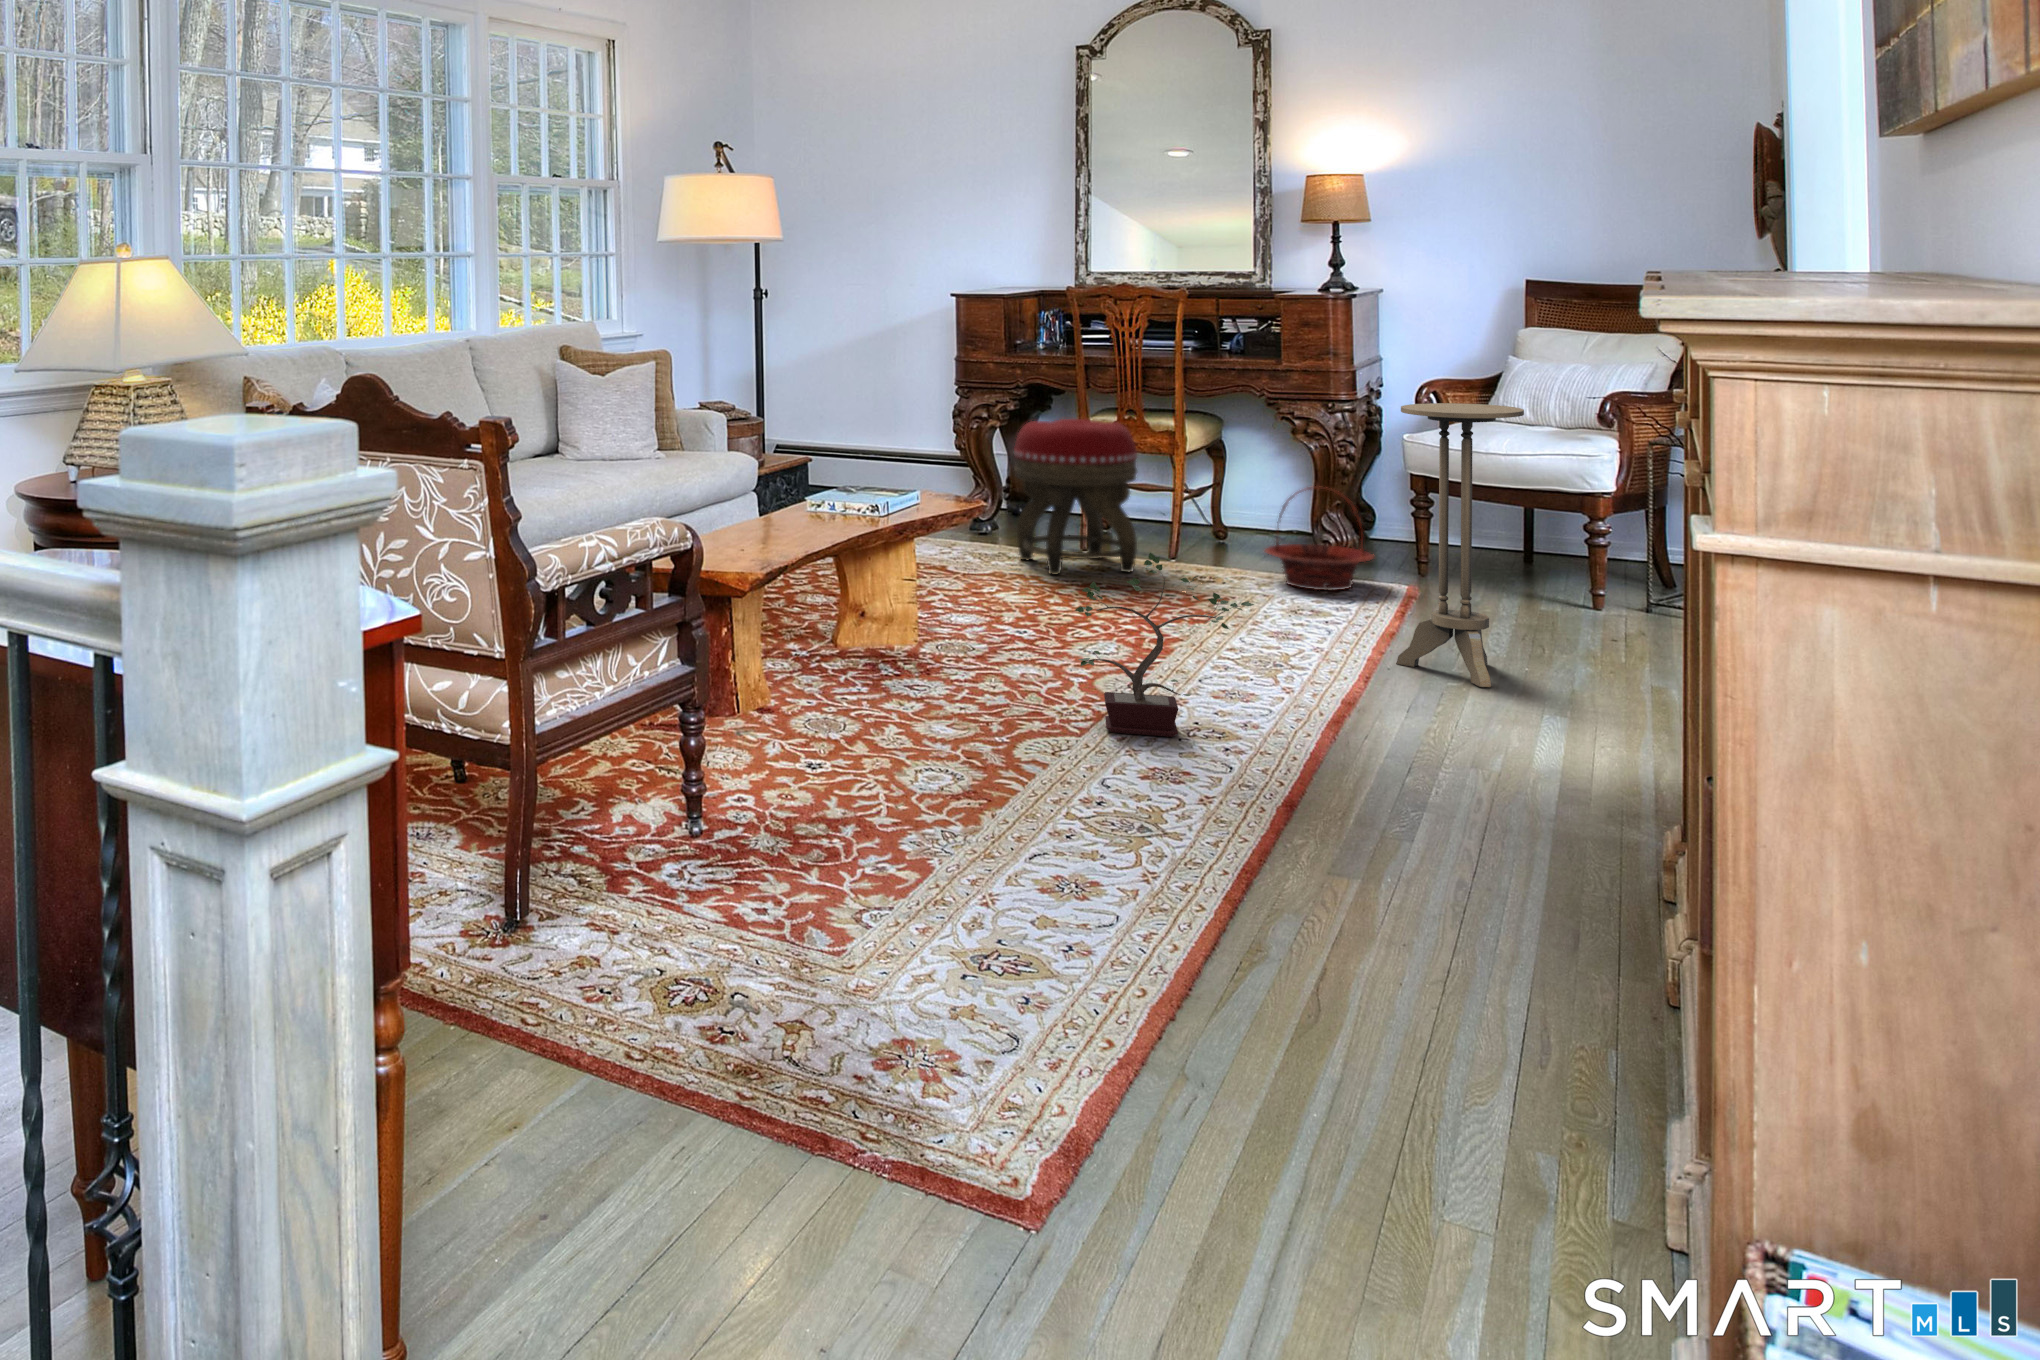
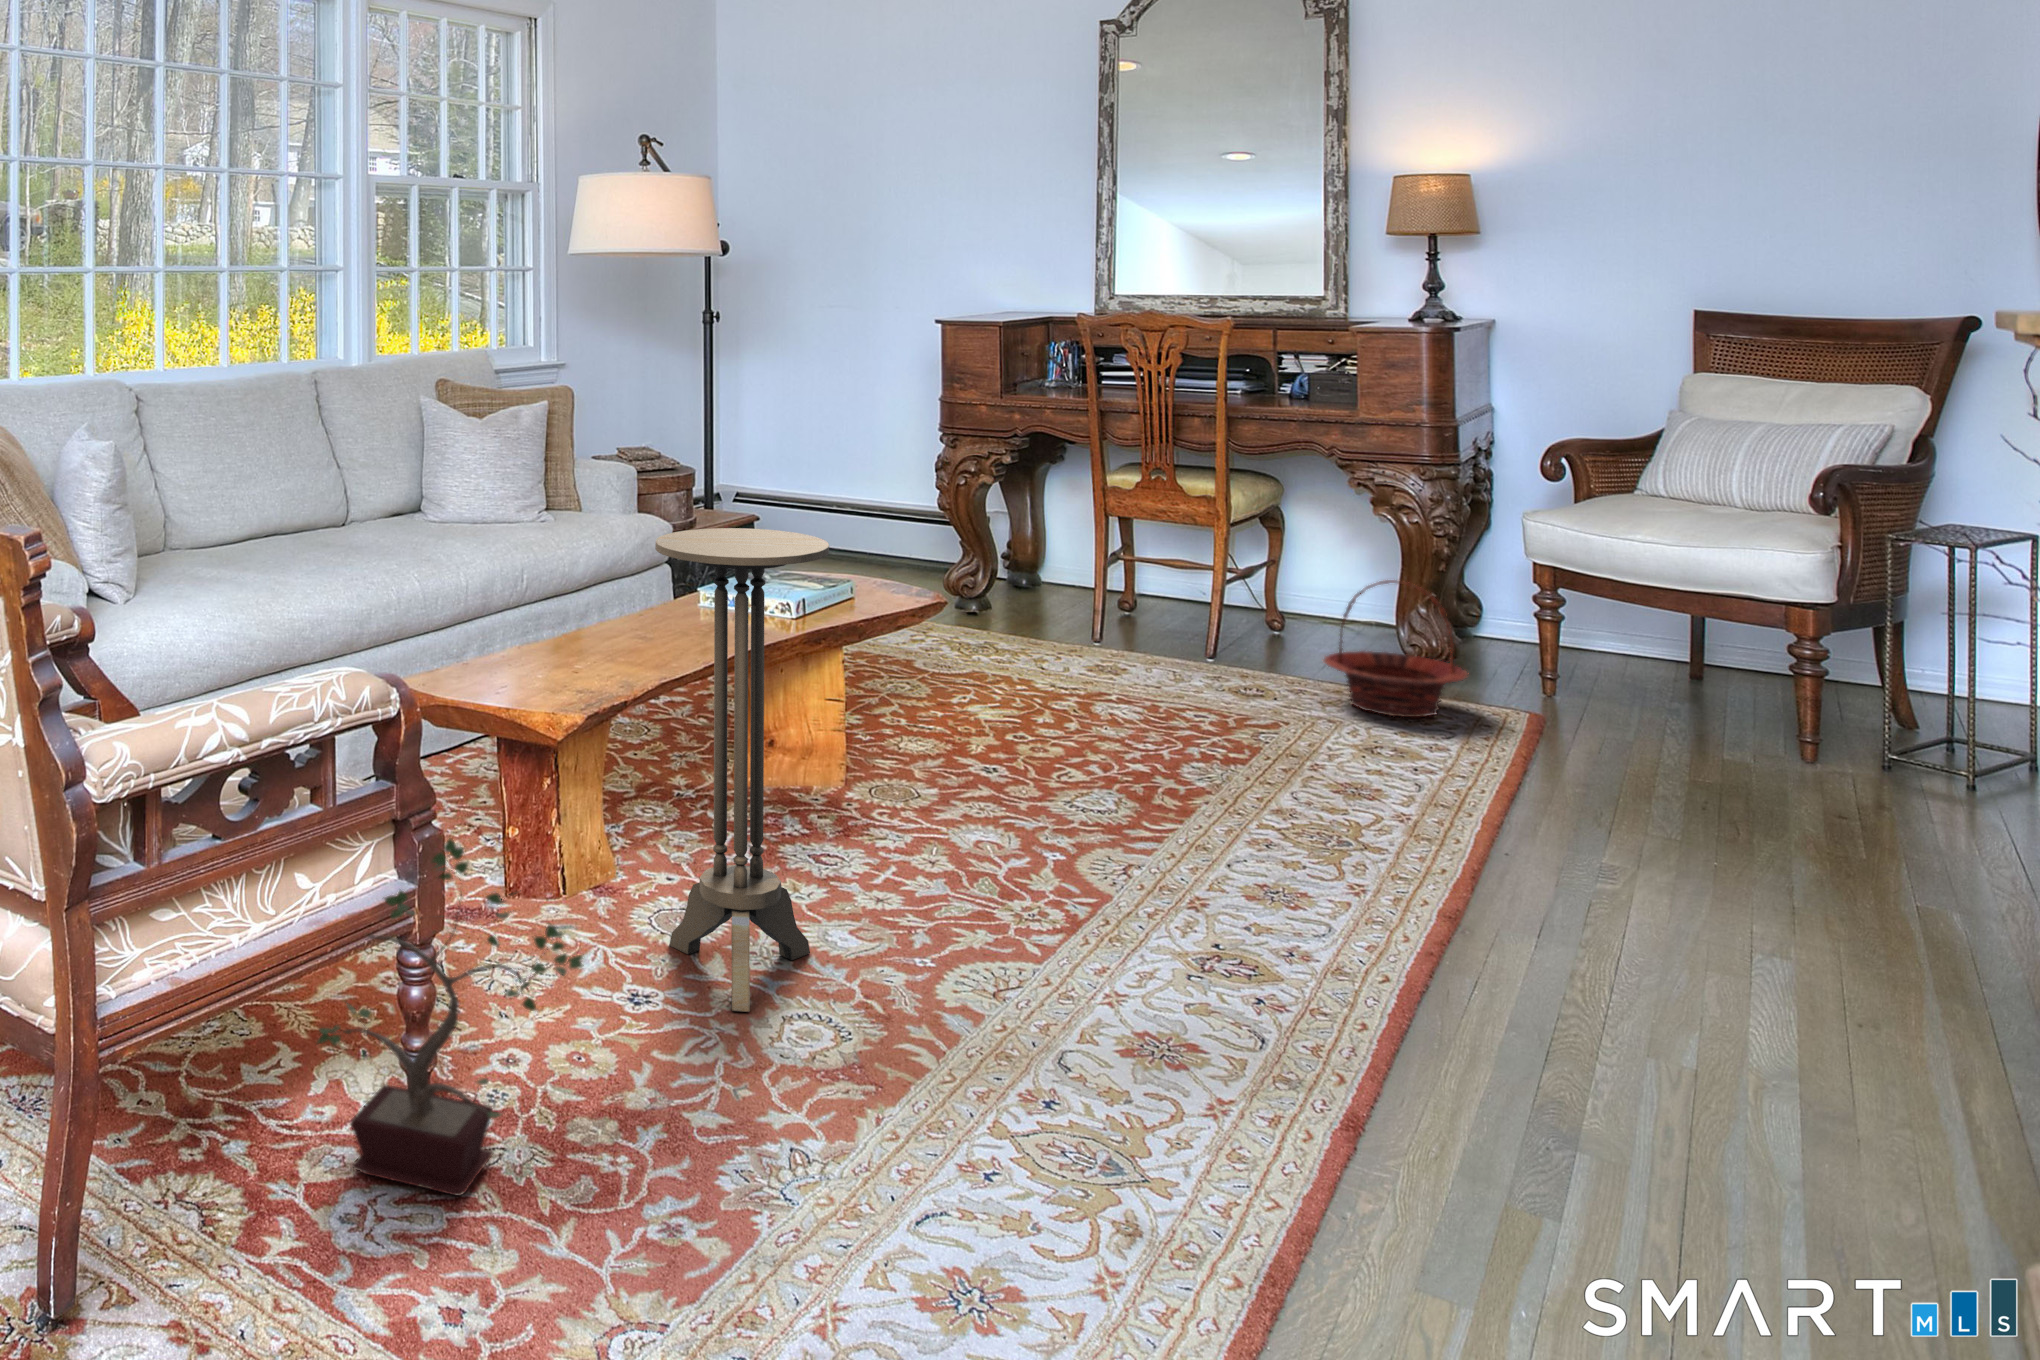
side table: present [1396,403,1524,687] -> present [655,528,829,1012]
footstool: present [1014,419,1137,575] -> none [1007,481,1163,681]
potted plant: present [1075,553,1254,737] -> present [317,839,583,1196]

